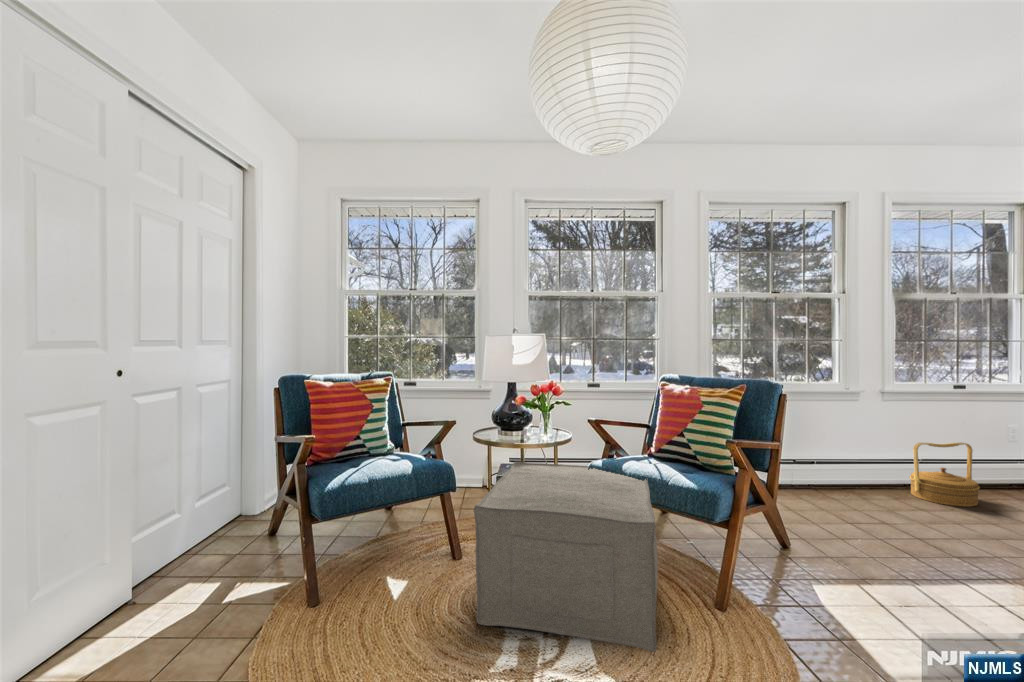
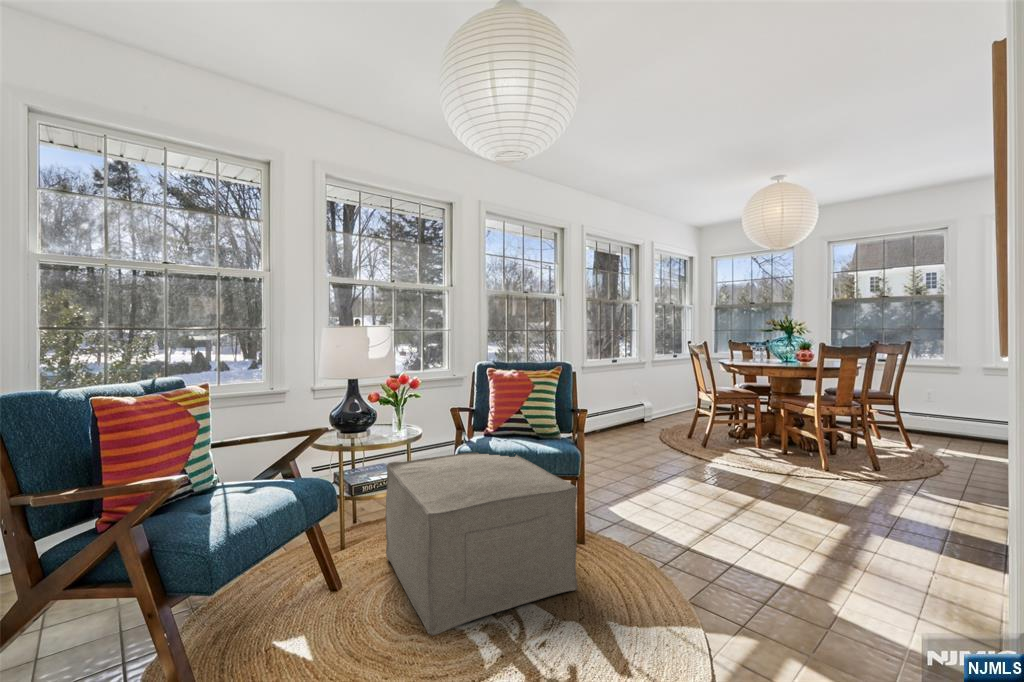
woven basket: present [909,442,980,507] -> none [593,397,628,438]

